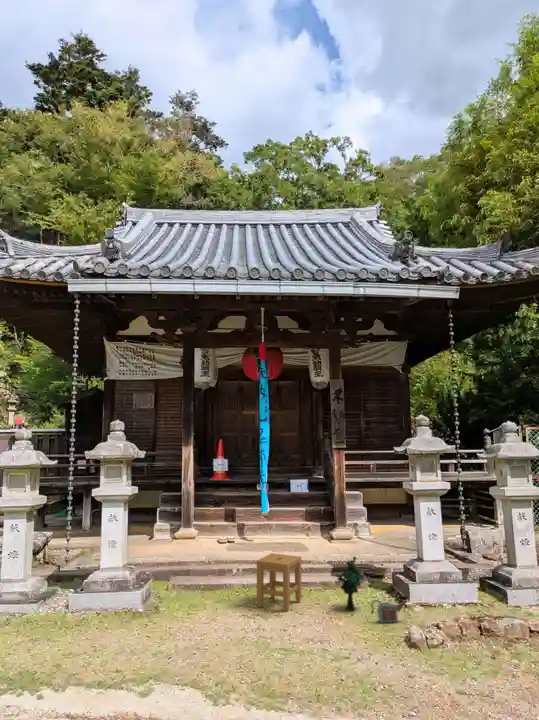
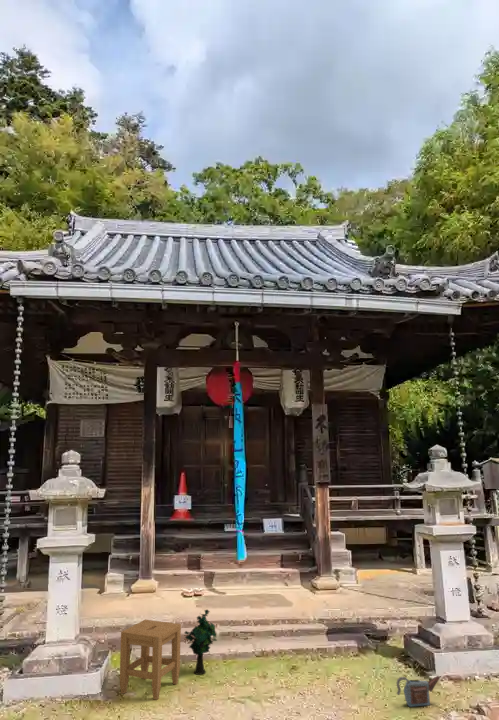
stool: present [257,553,302,612] -> present [120,620,181,700]
decorative plant: present [336,557,364,611] -> present [185,610,216,675]

